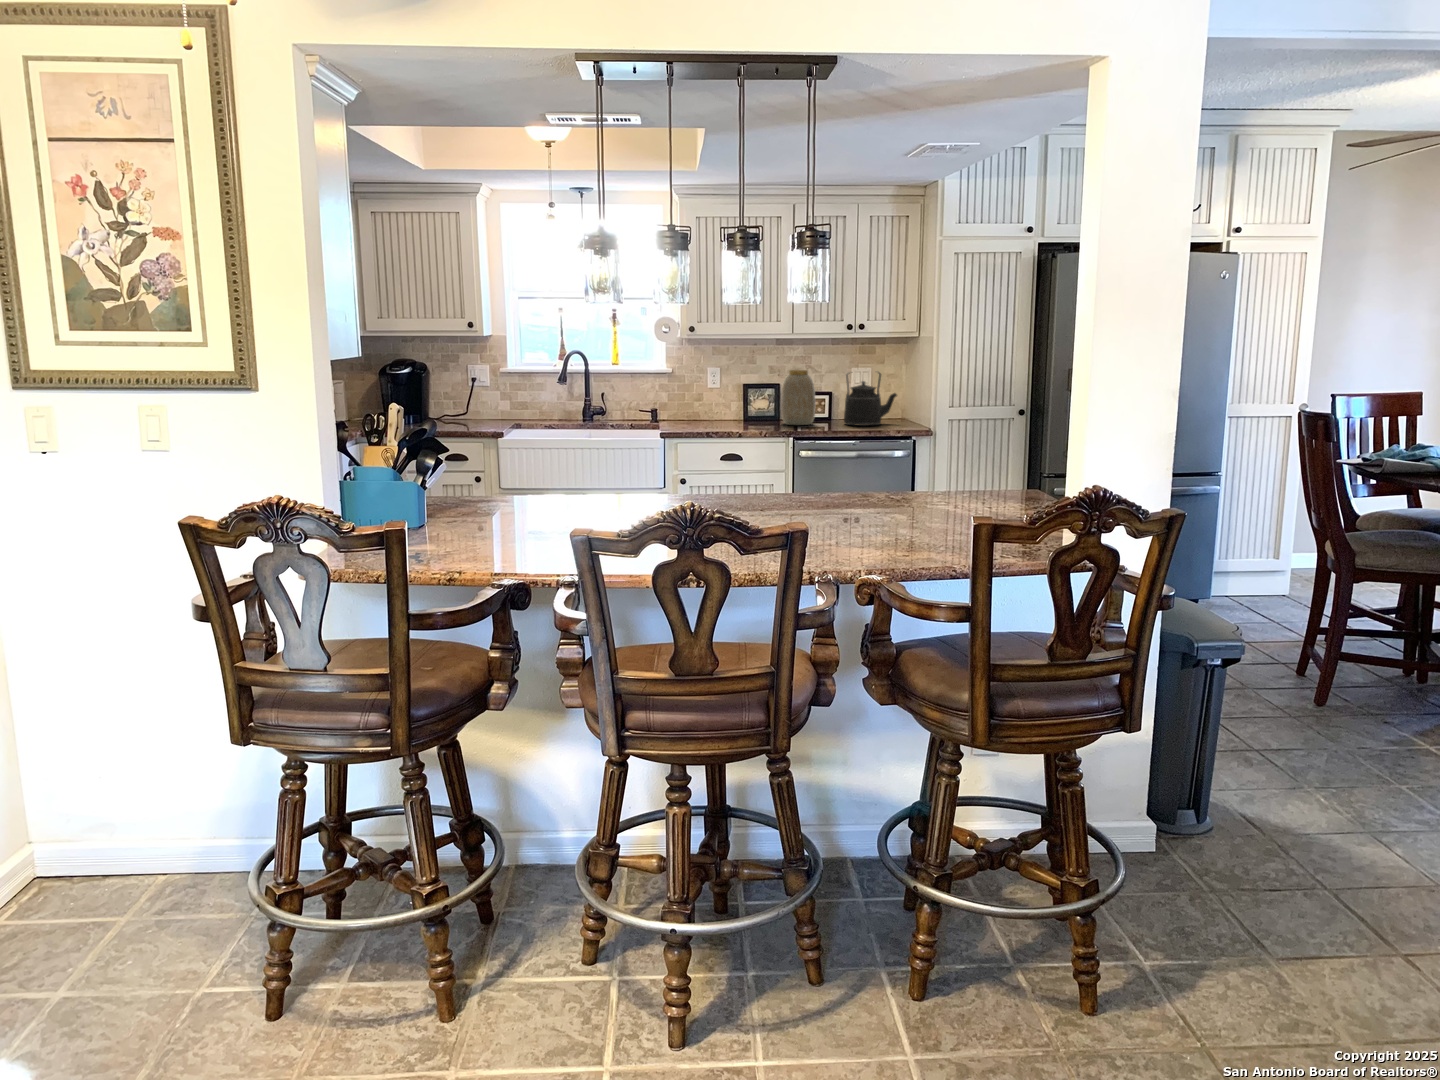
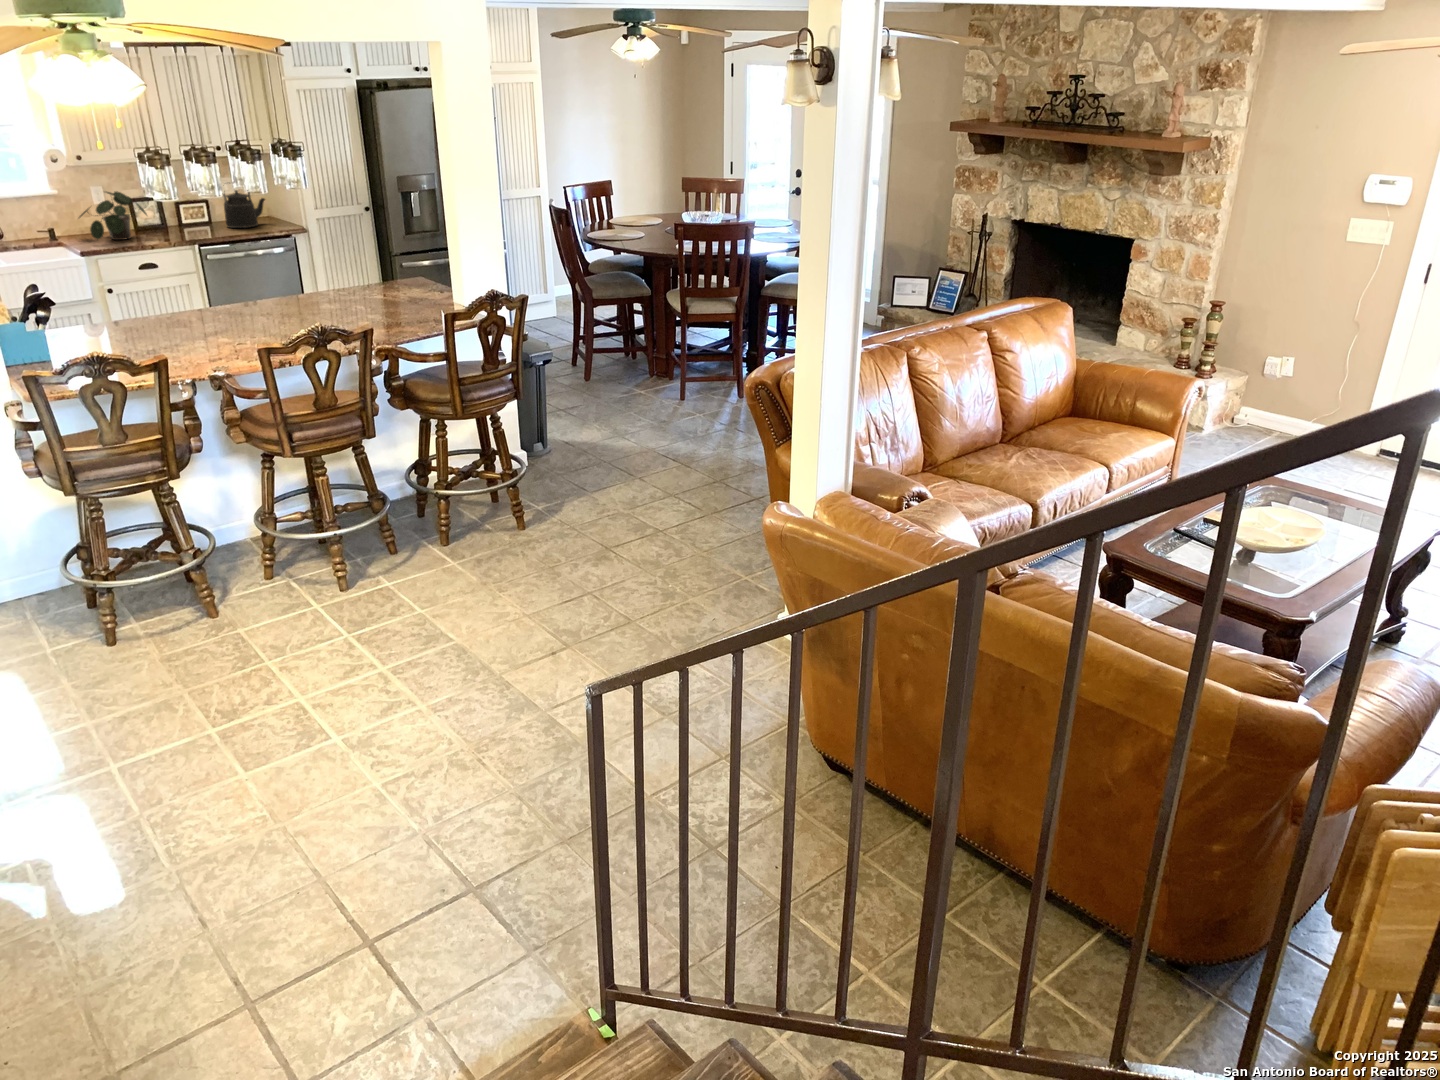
vase: present [781,370,815,425] -> none [166,183,201,232]
potted plant: none [686,372,756,427] -> present [79,191,147,240]

